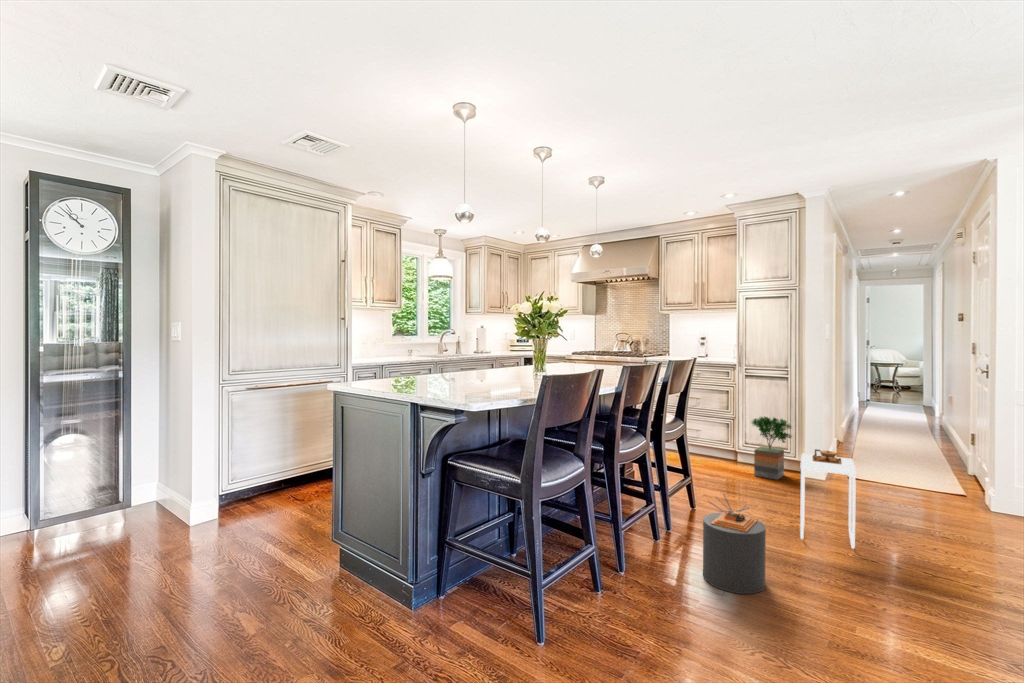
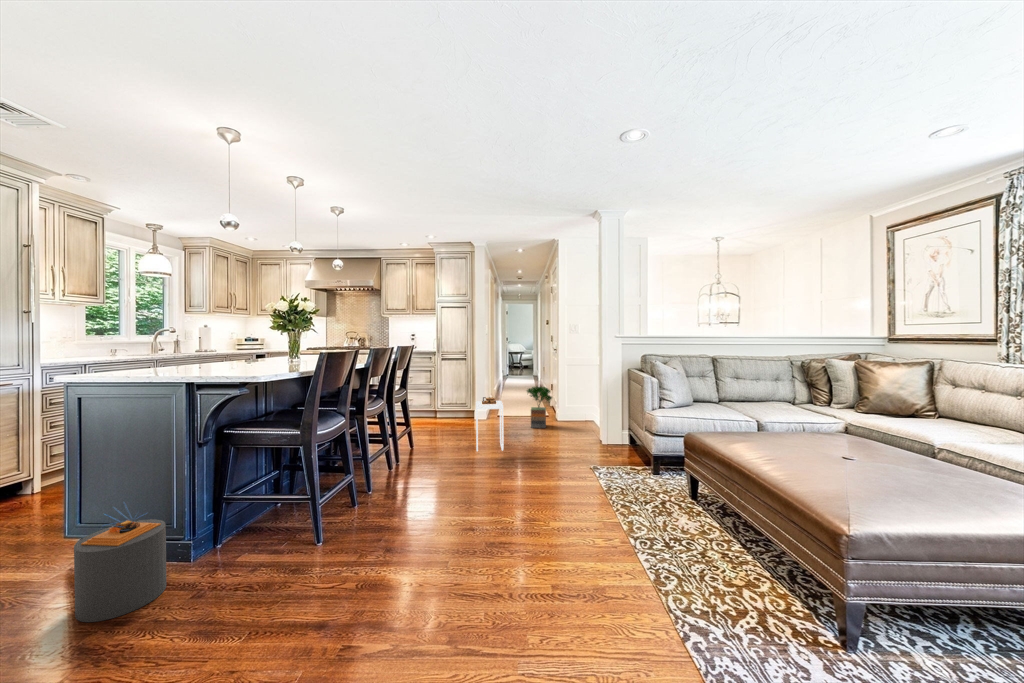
potted tree: present [752,417,792,480] -> present [527,387,552,428]
trash can: present [703,495,766,594] -> present [74,502,167,622]

